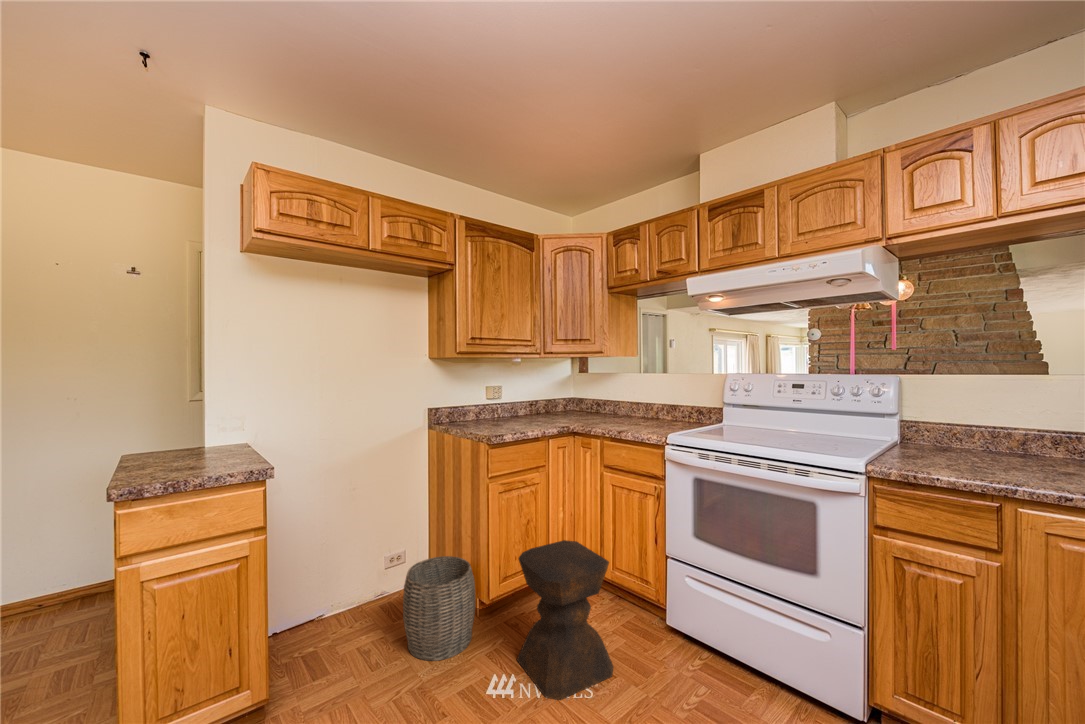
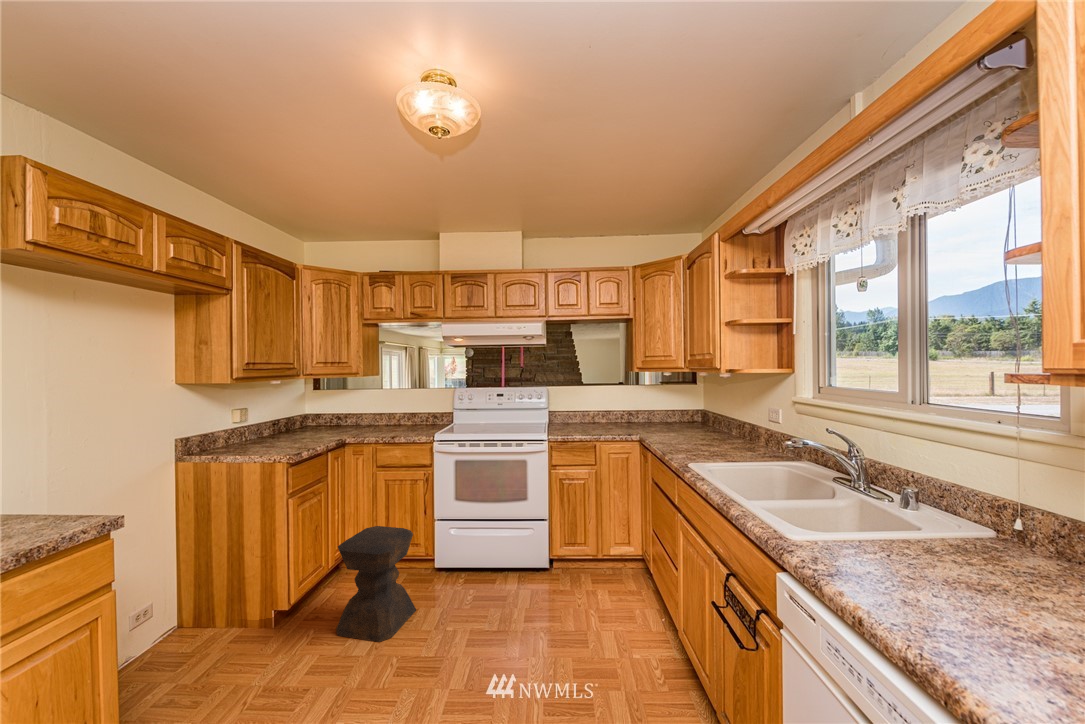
woven basket: present [403,556,475,661] -> none [202,577,286,682]

